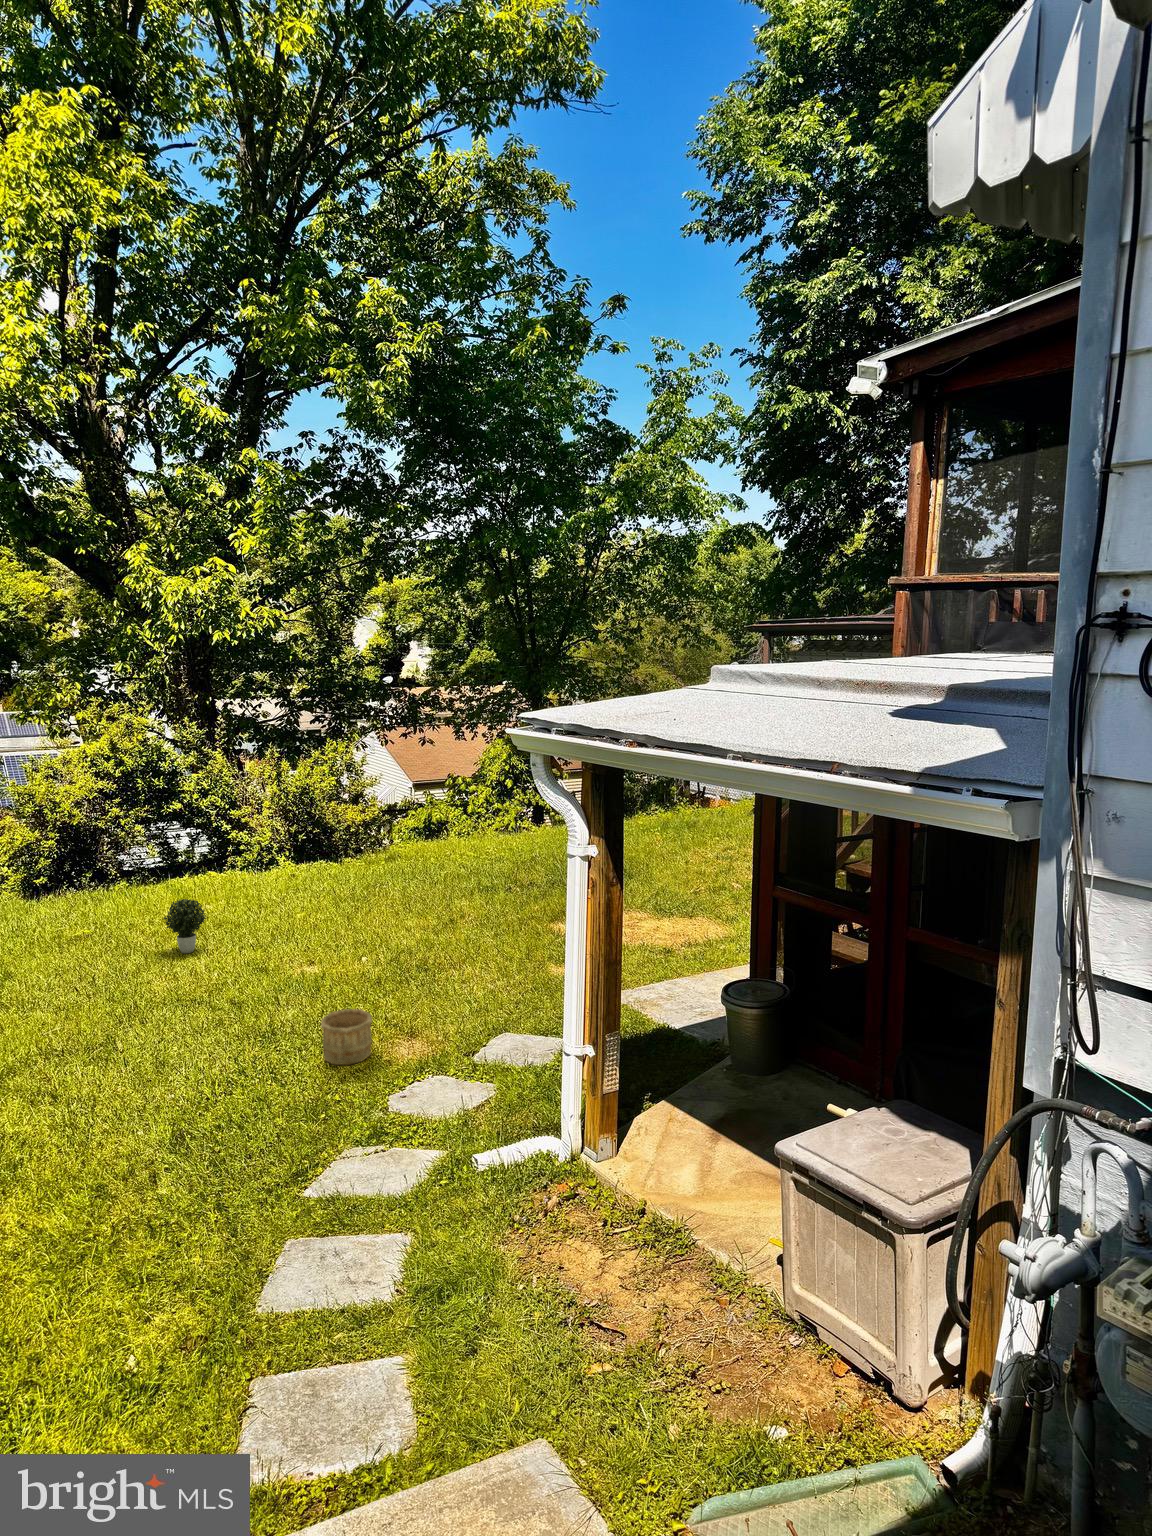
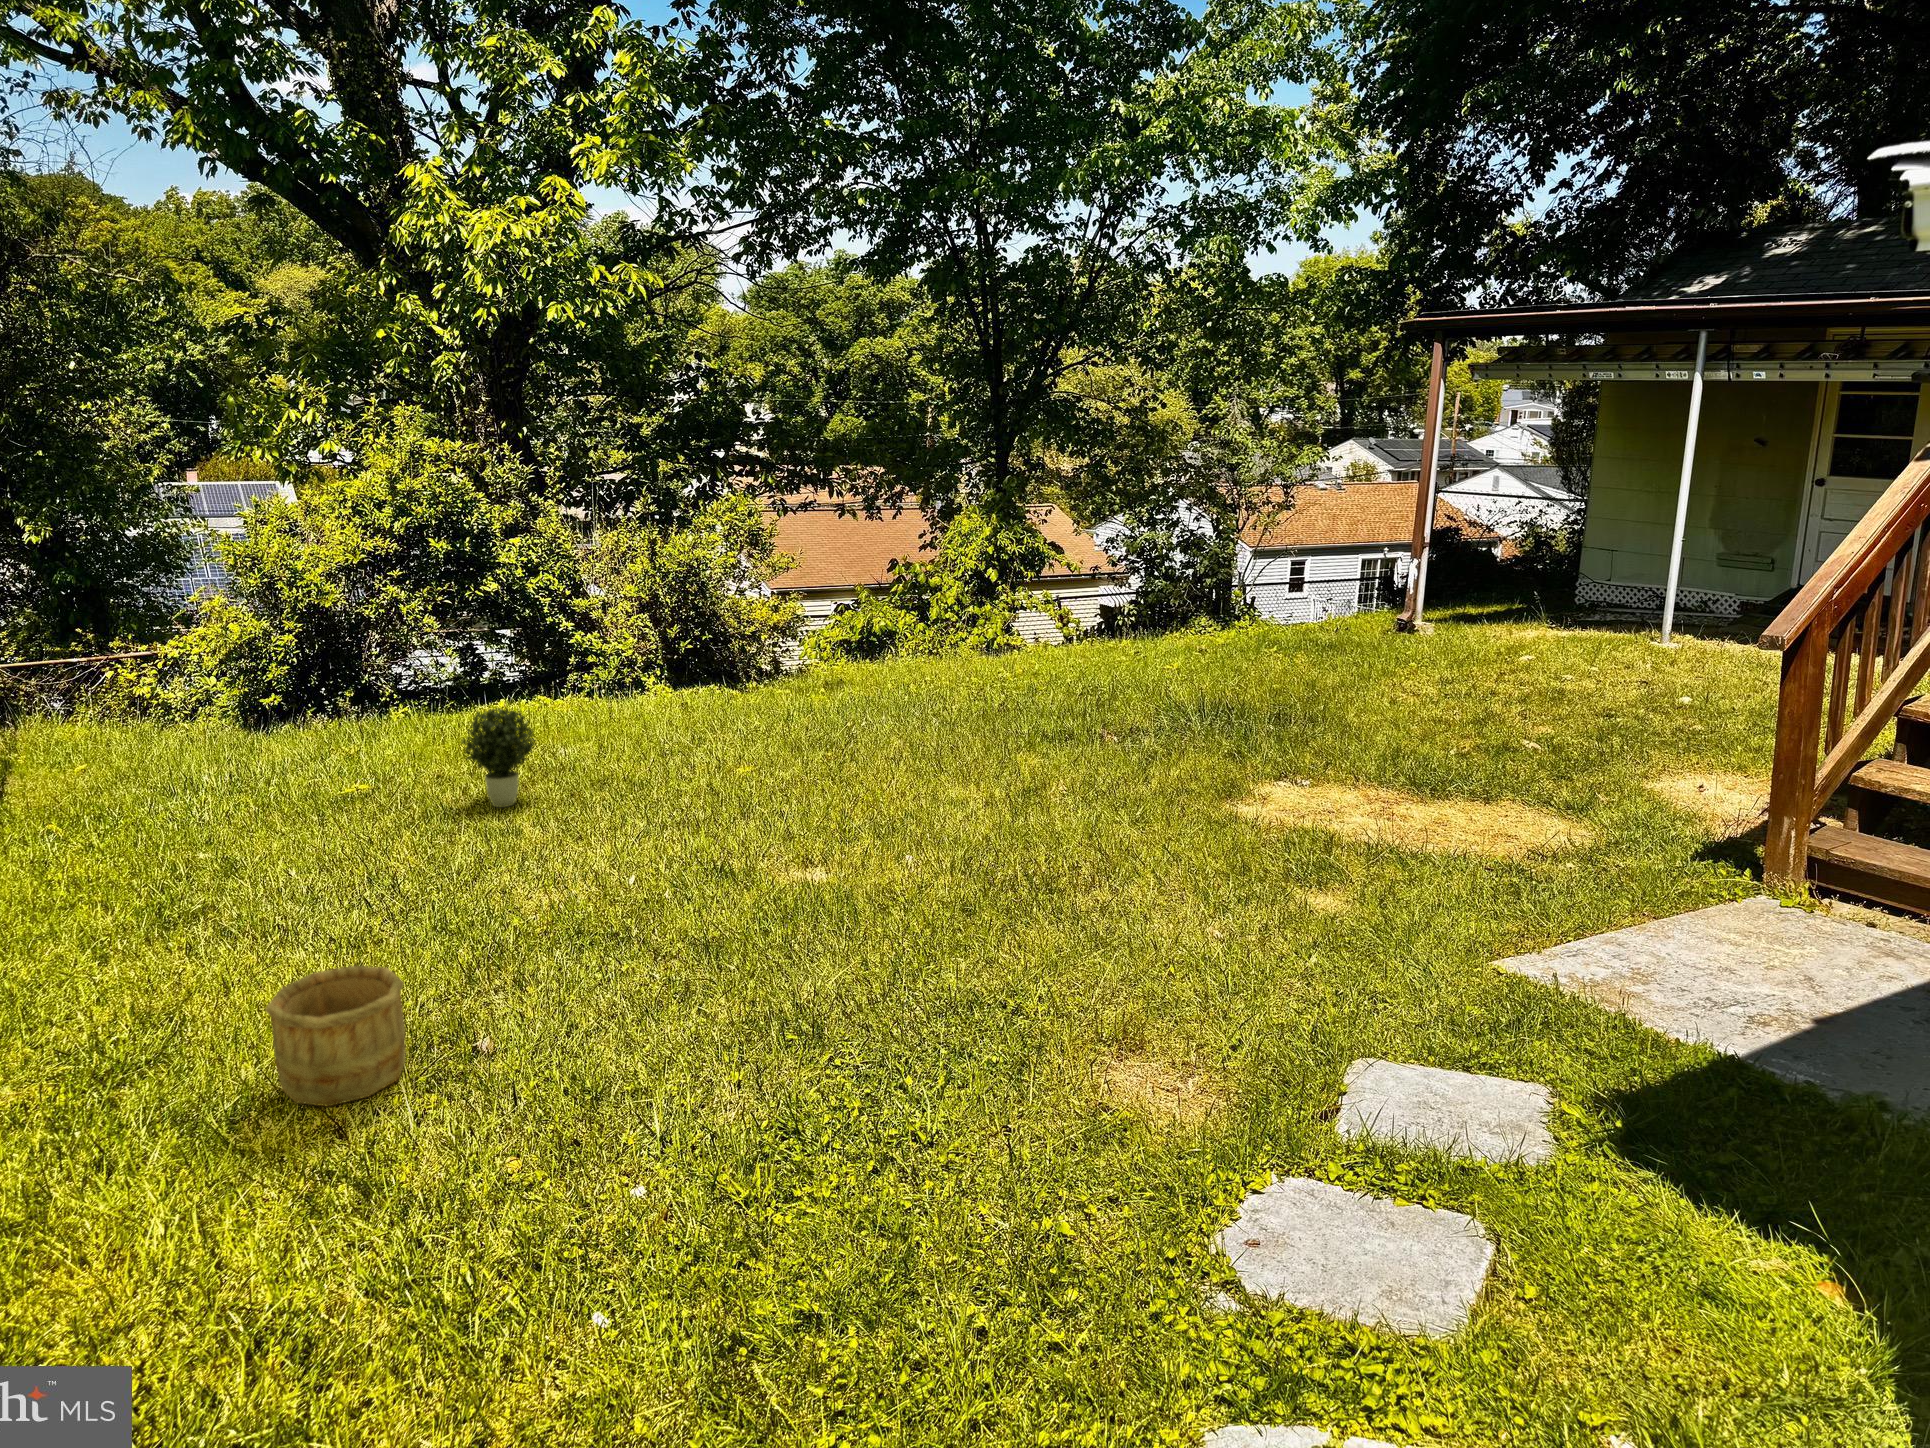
wooden bucket: present [321,1009,372,1065] -> present [265,966,406,1106]

